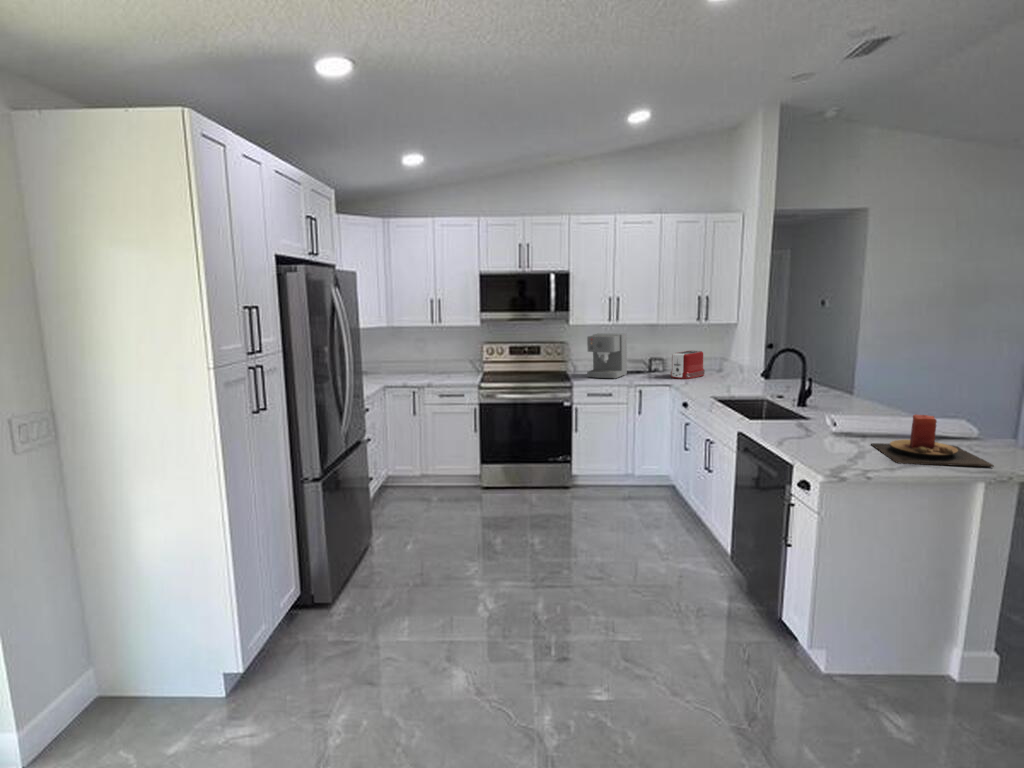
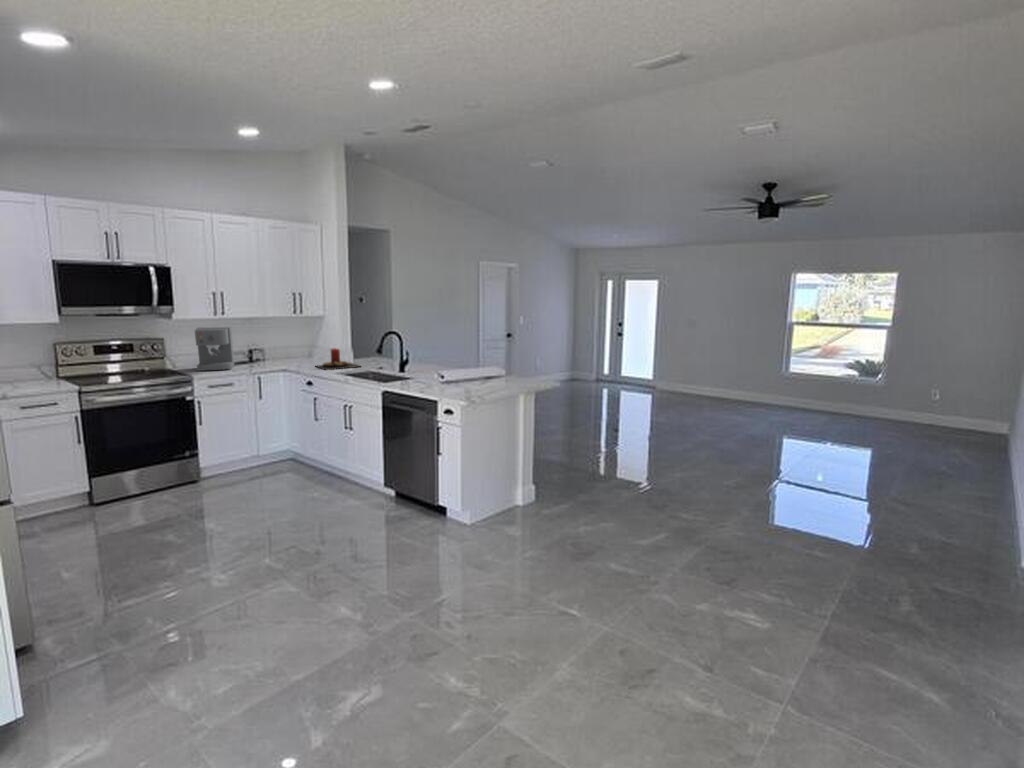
toaster: present [670,351,705,379] -> none [278,340,305,365]
candle: present [871,414,994,467] -> present [317,348,360,370]

